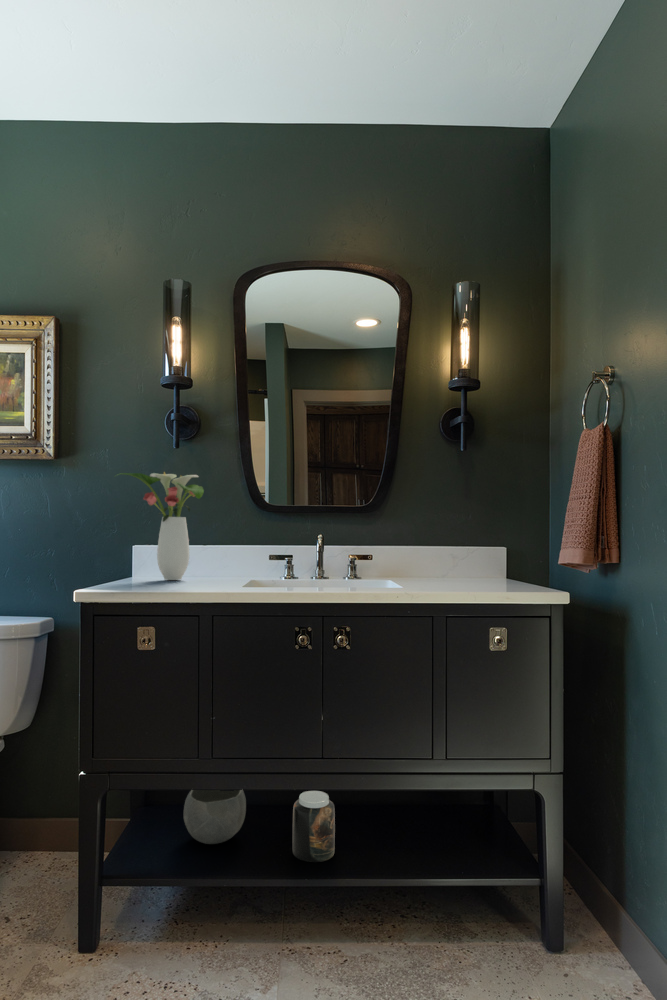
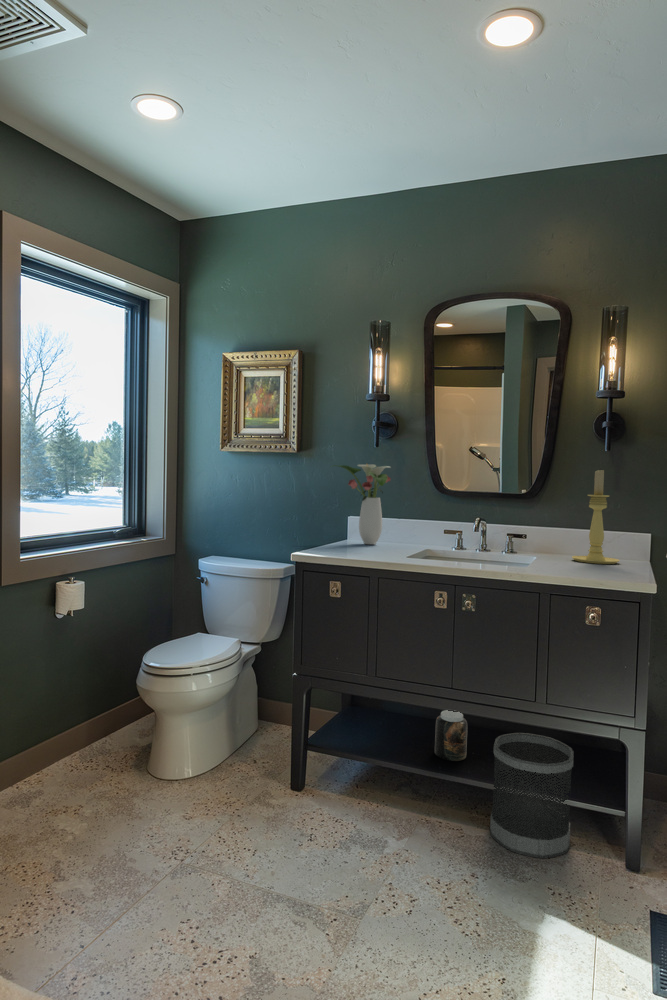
candle holder: none [427,474,480,583] -> present [572,470,620,564]
ceramic bowl: present [184,790,246,844] -> none [364,694,409,735]
wastebasket: none [378,802,479,972] -> present [490,733,574,858]

